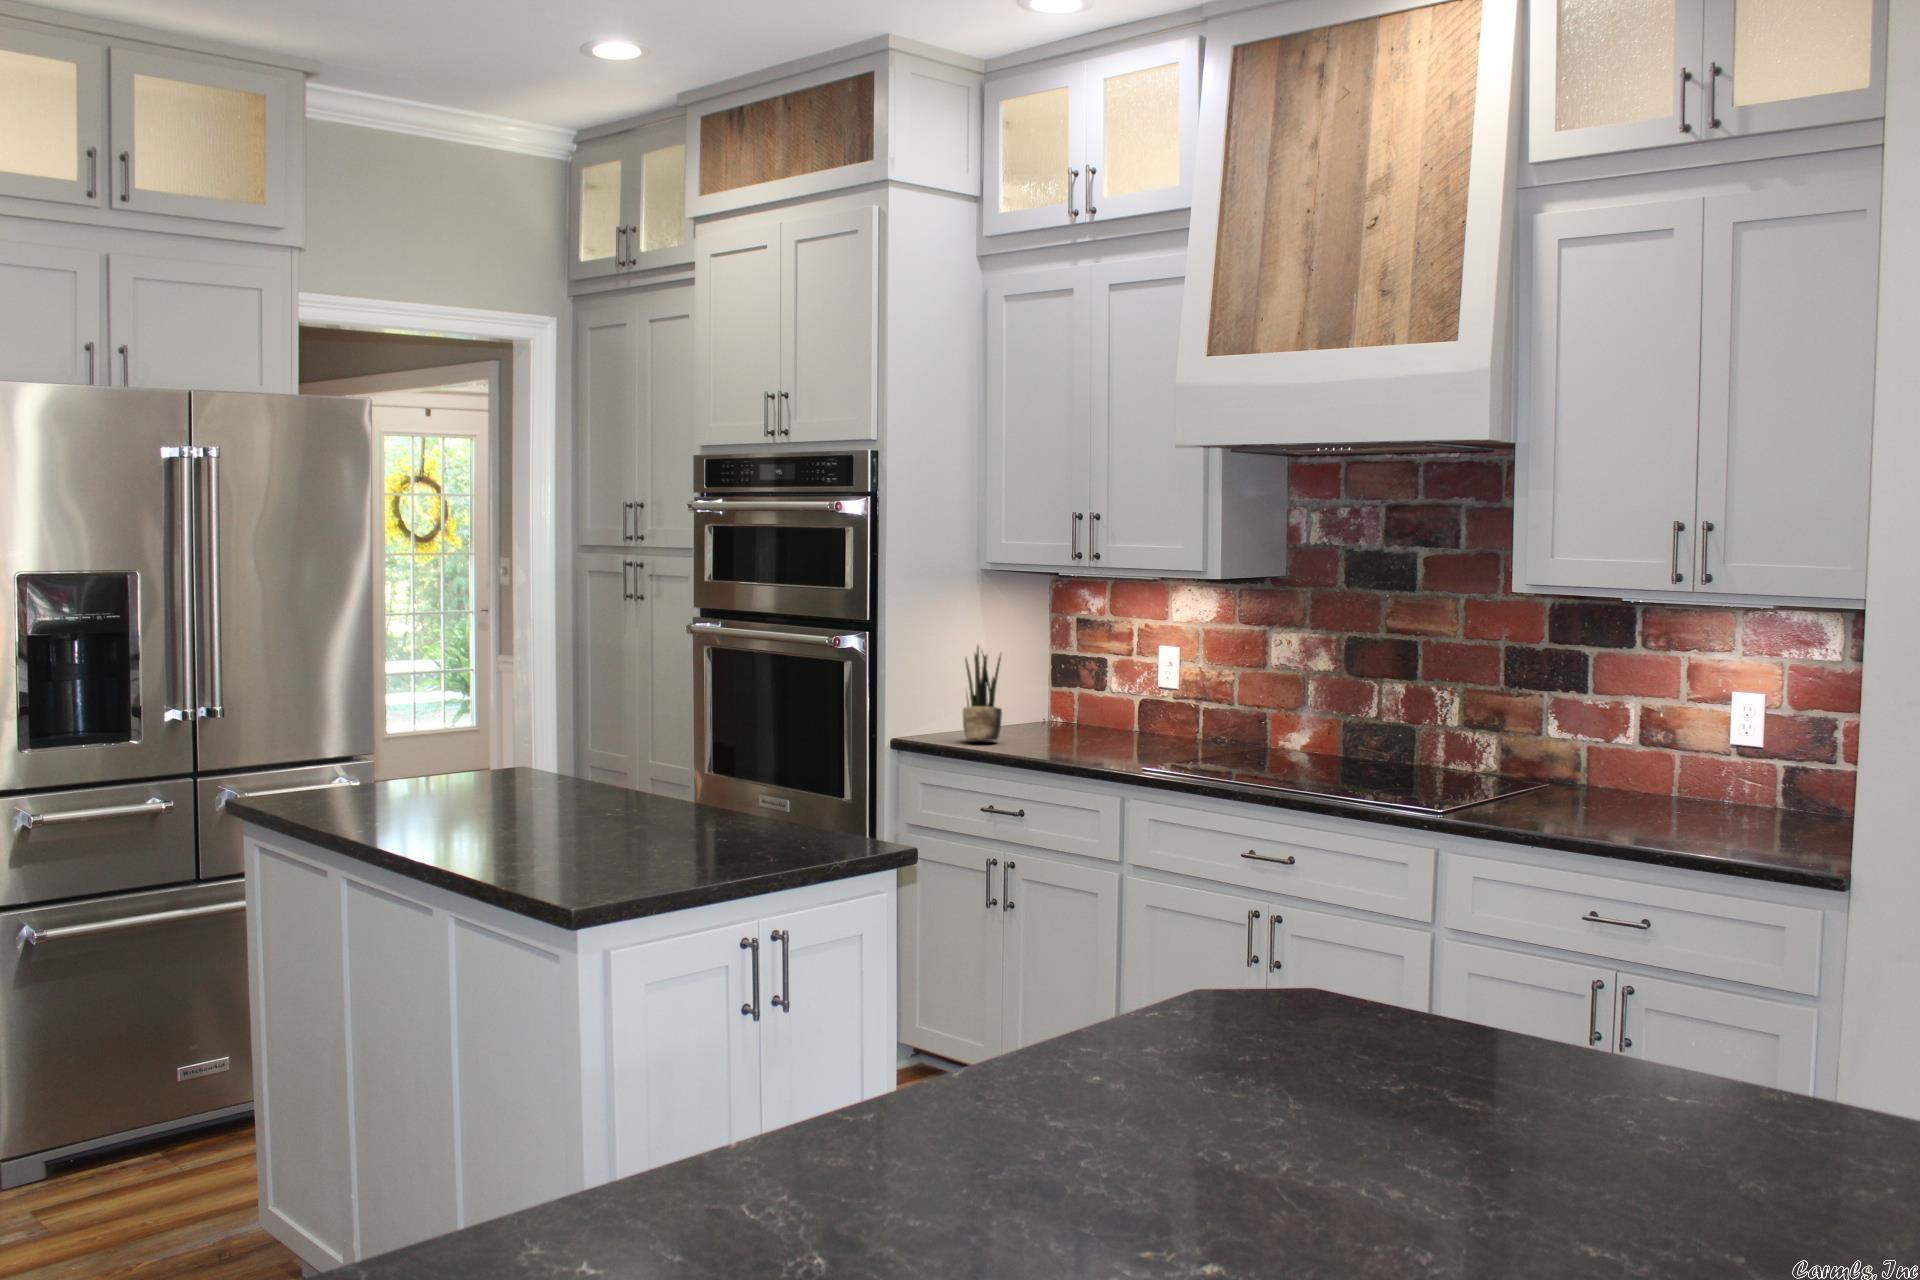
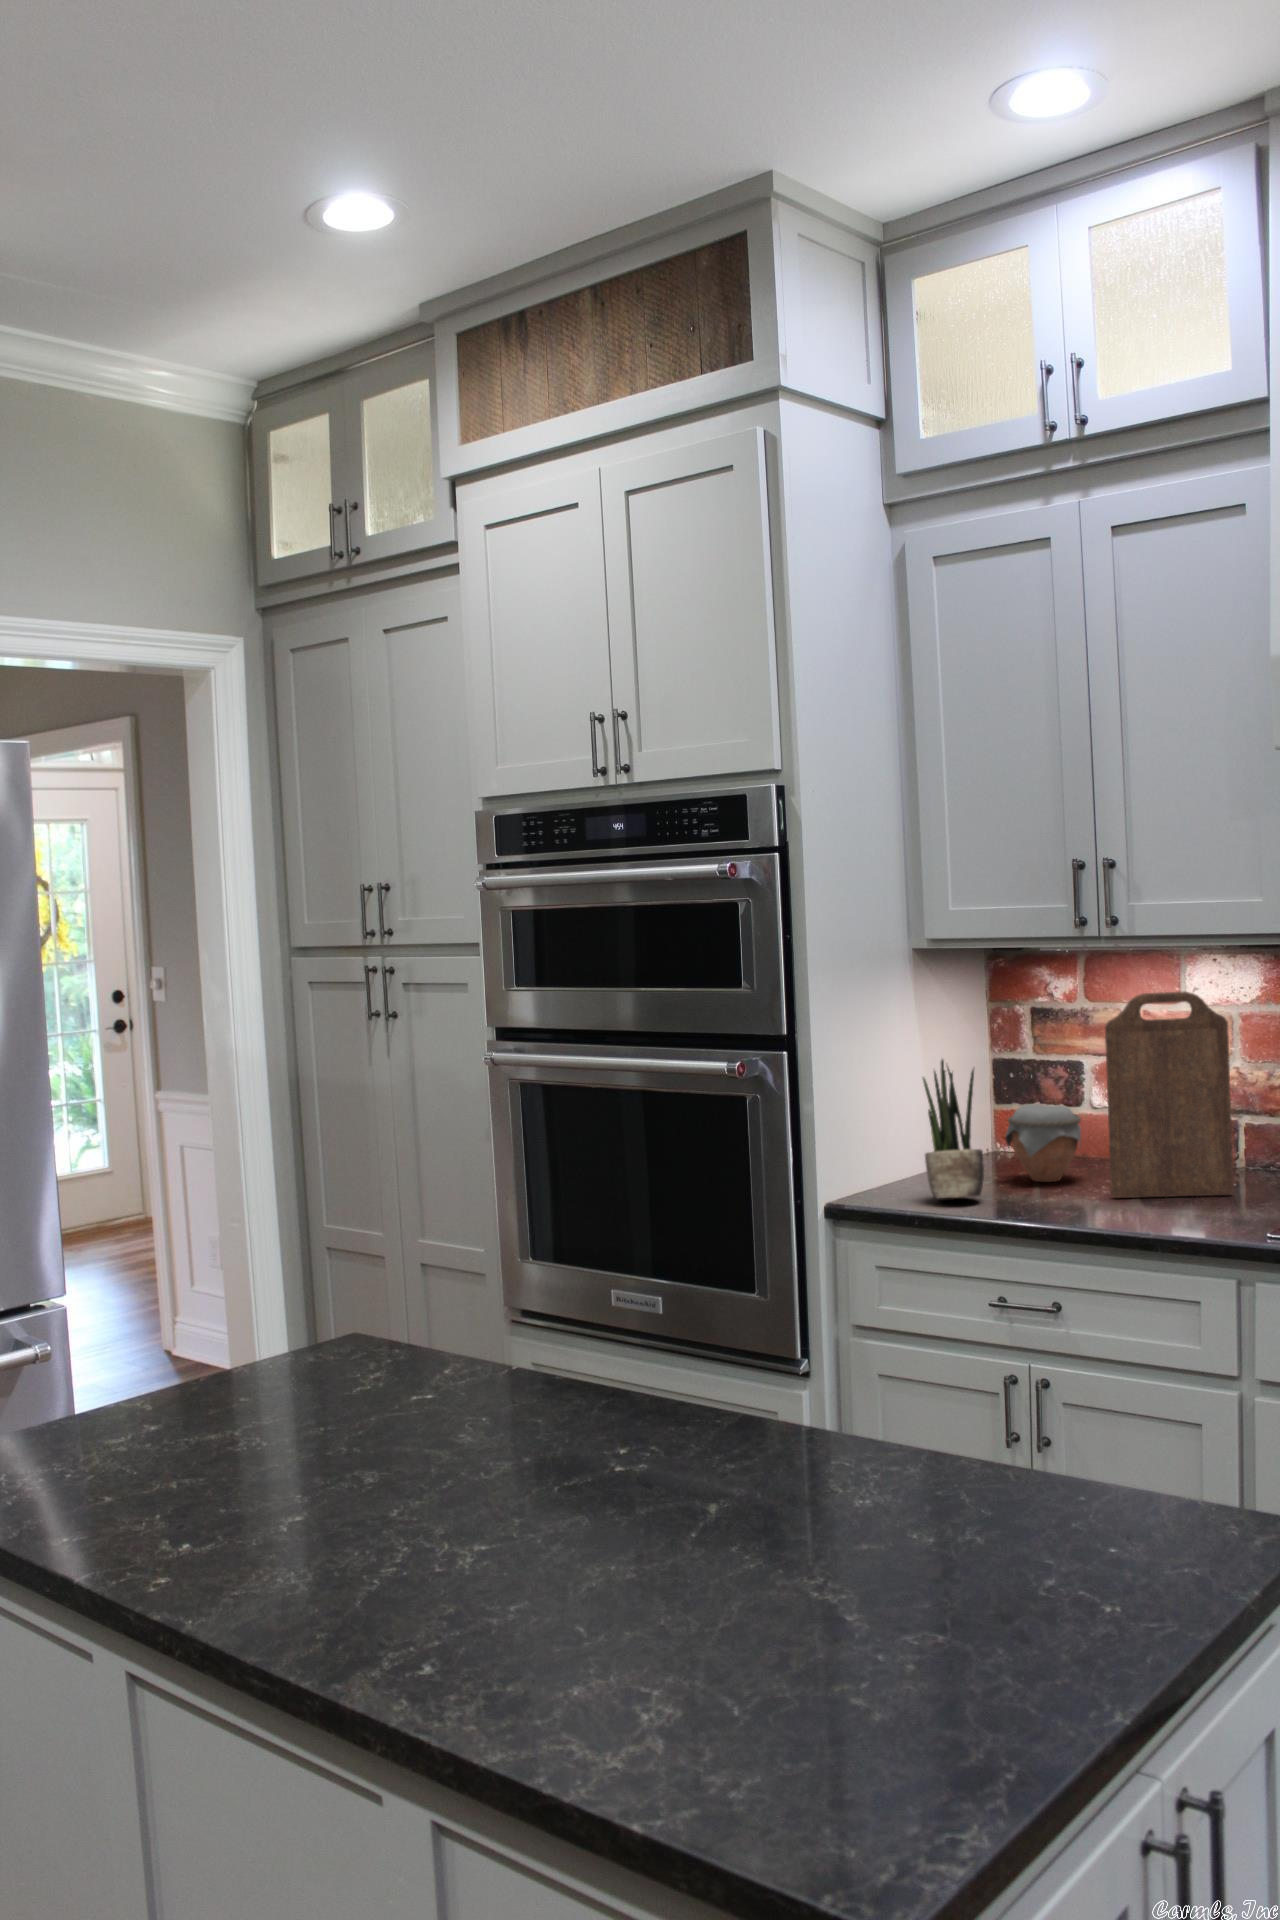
cutting board: none [1085,607,1168,749] -> present [1105,991,1234,1198]
jar: none [1032,684,1086,737] -> present [1005,1104,1081,1182]

